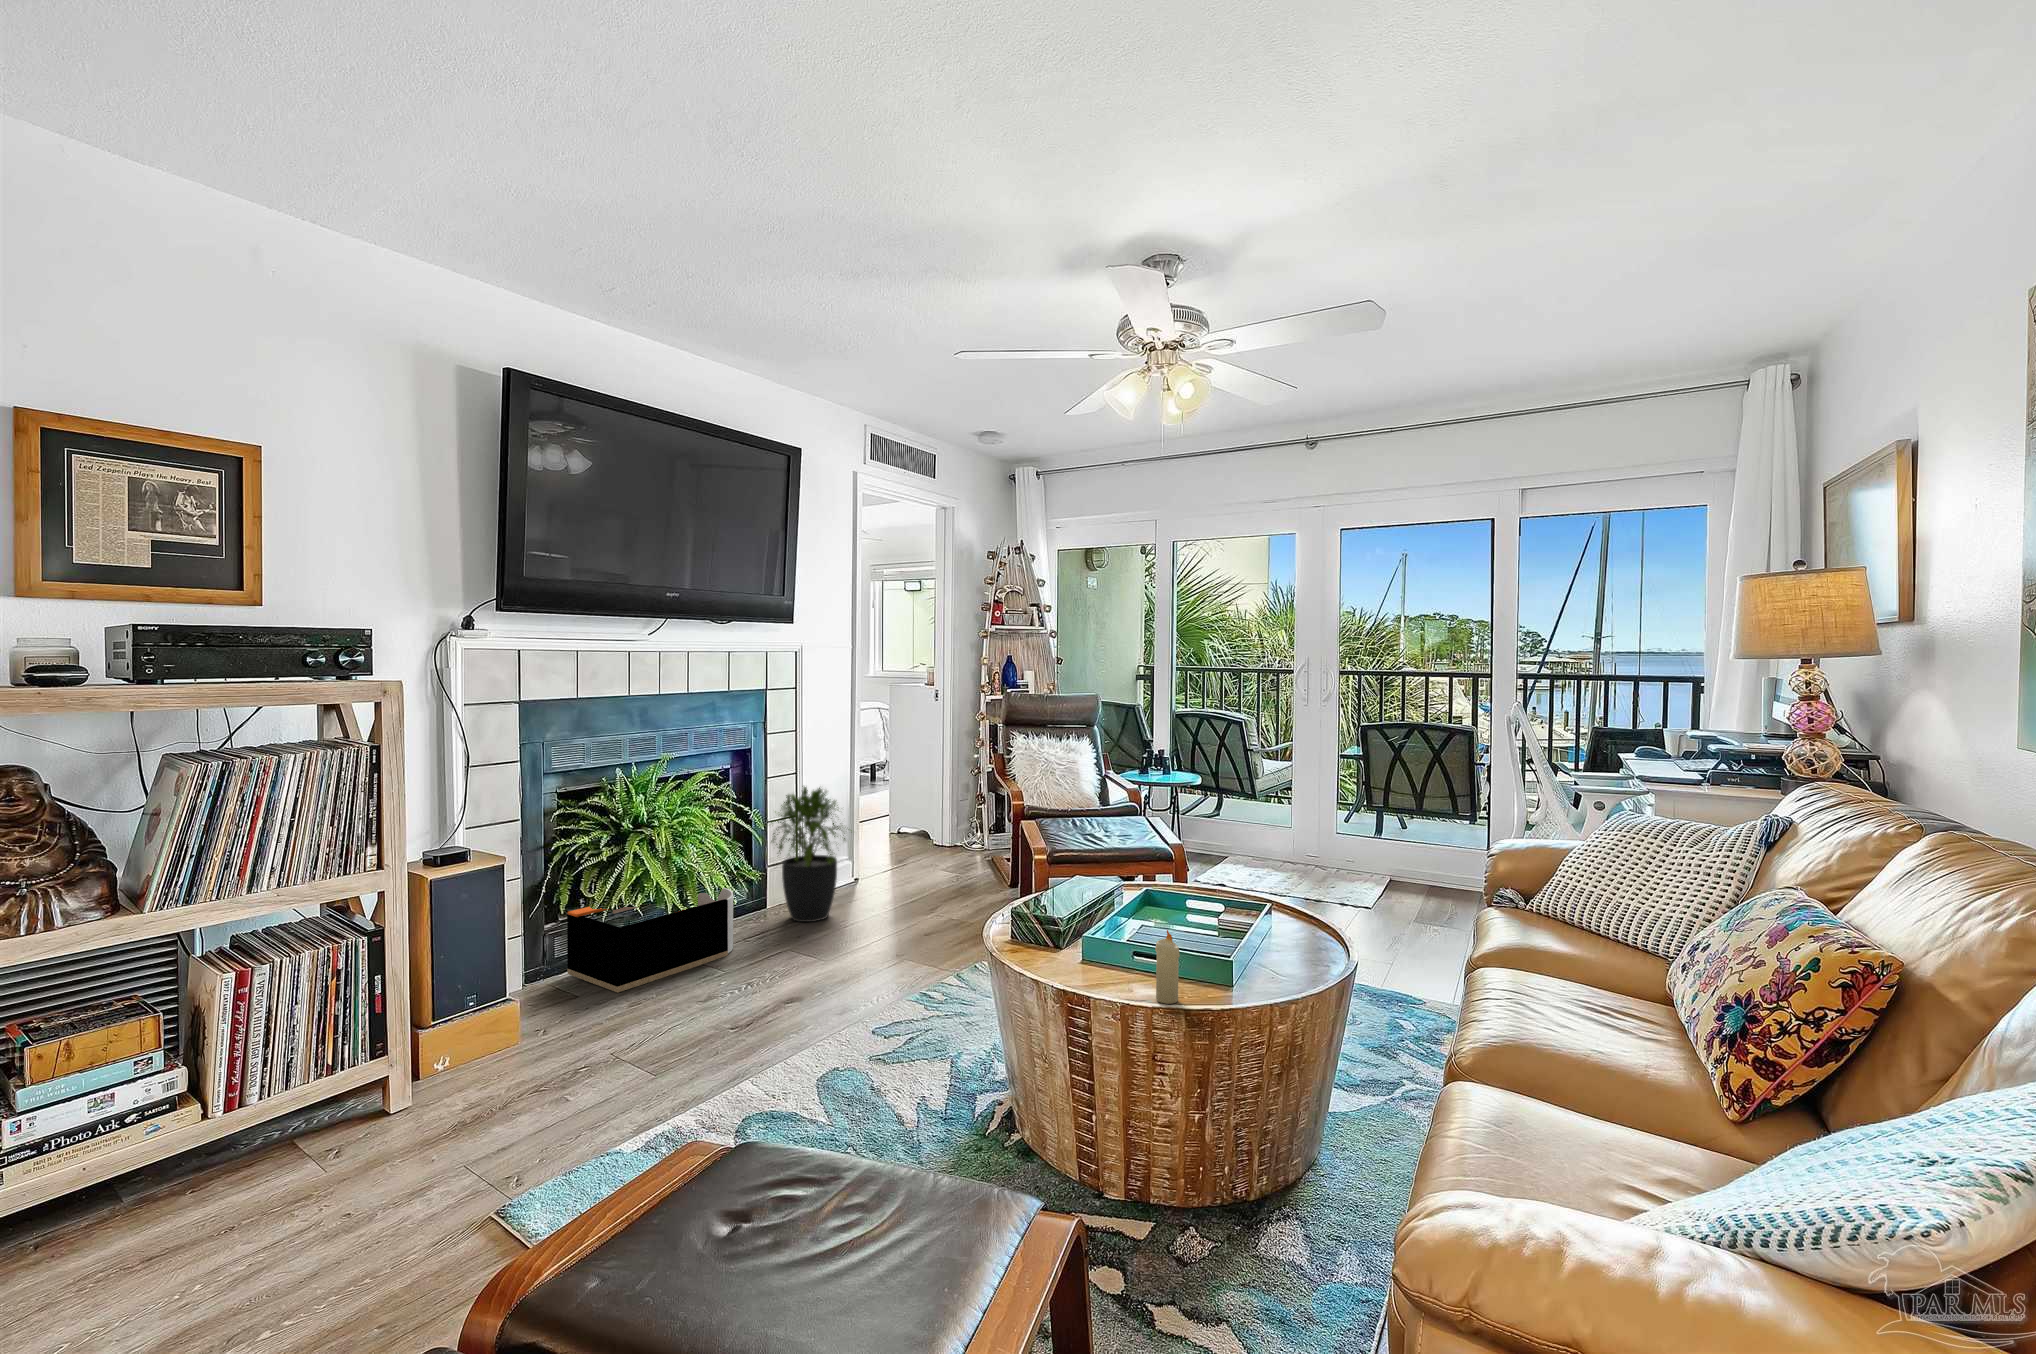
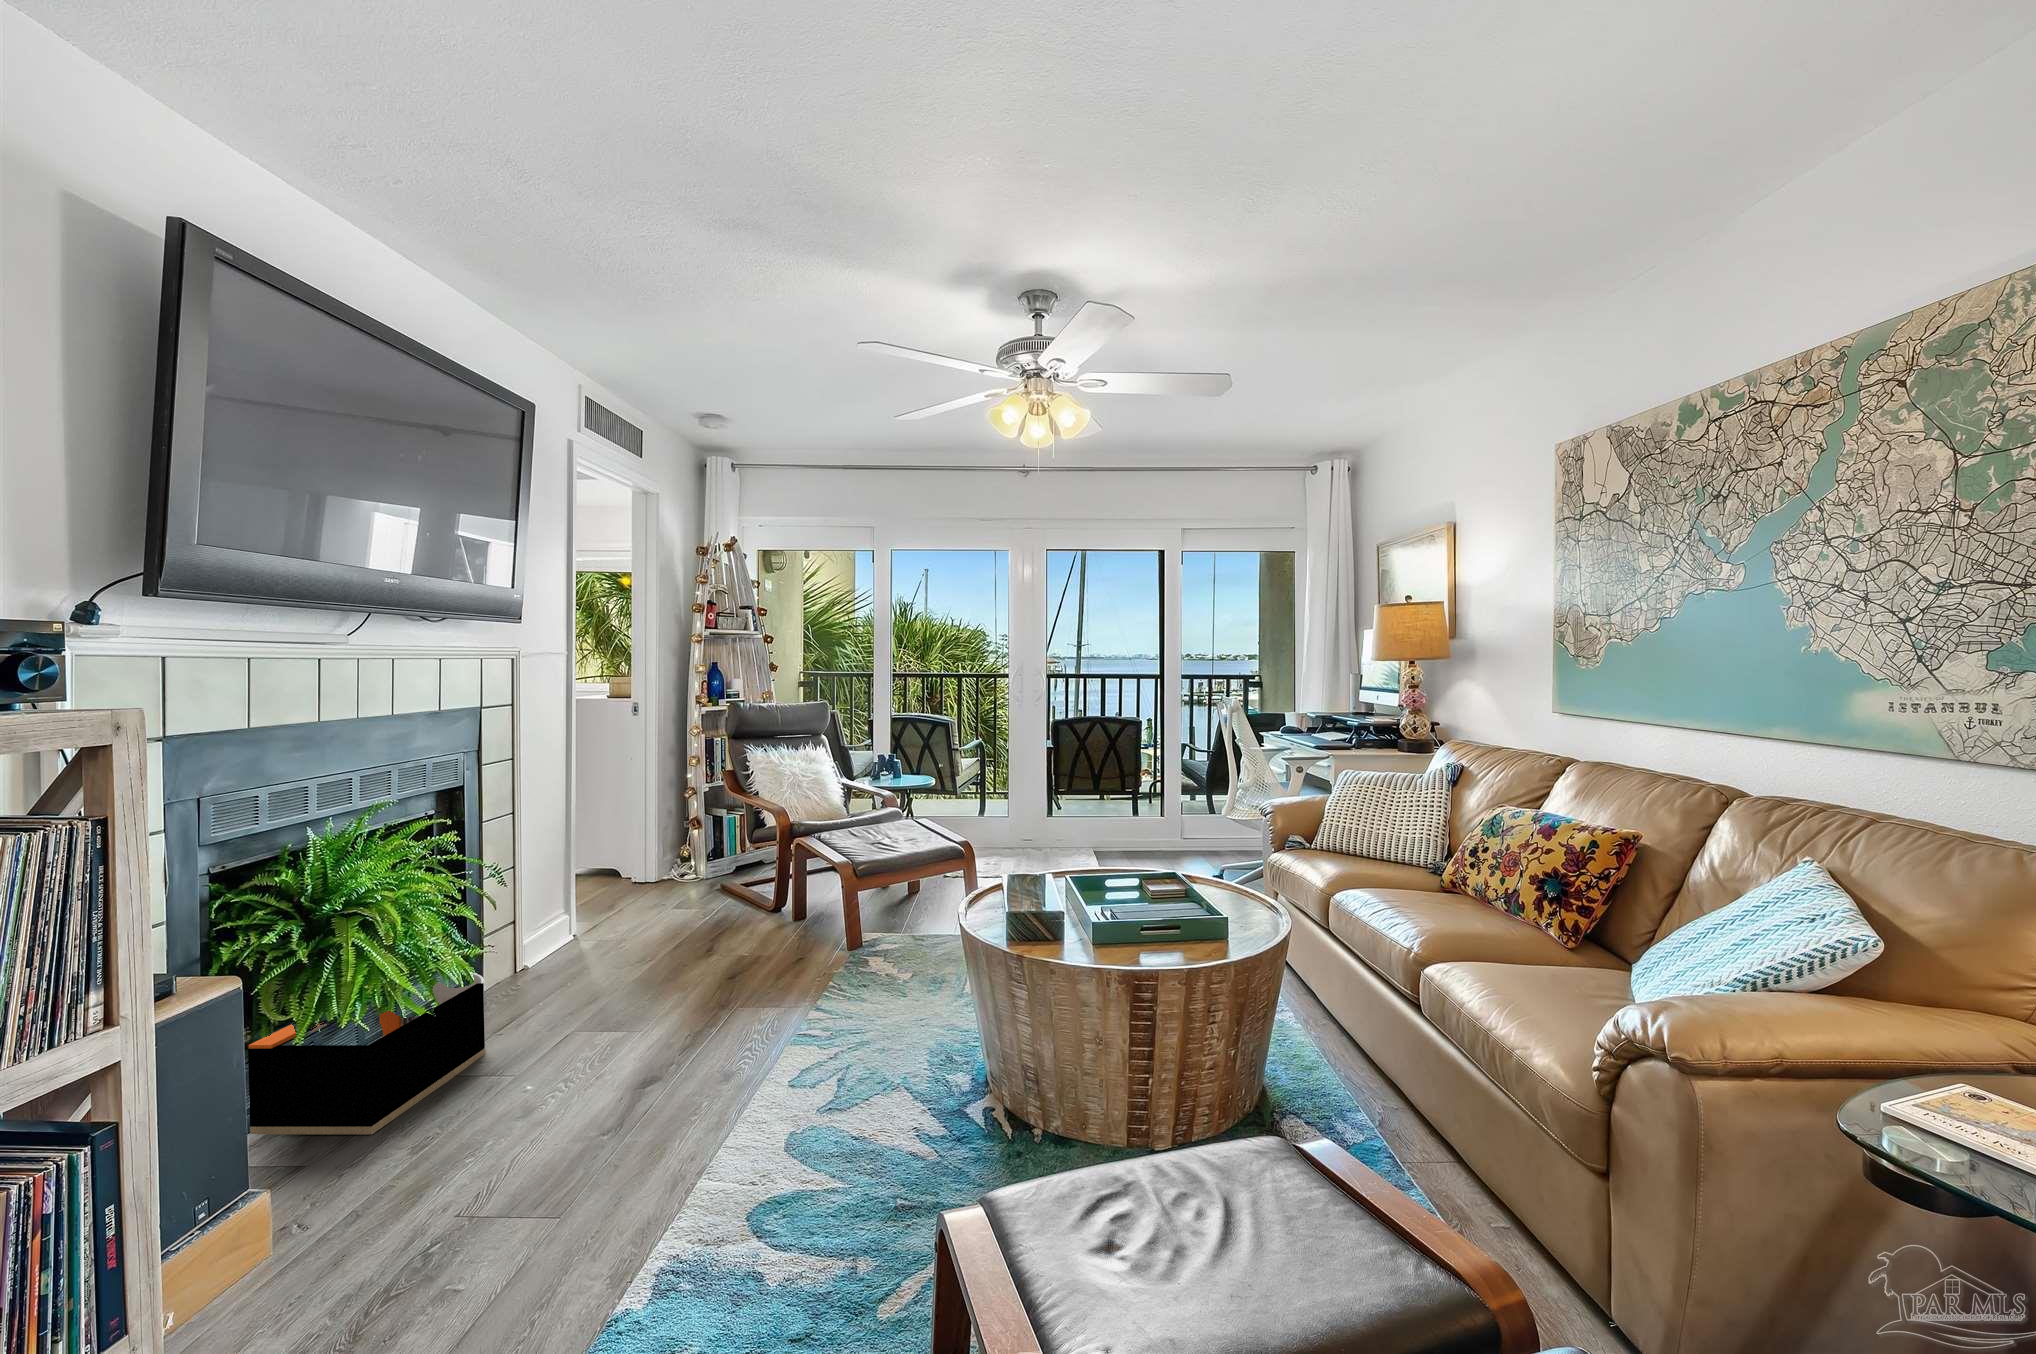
potted plant: present [771,787,852,922] -> none [483,826,603,998]
candle: present [1155,930,1180,1004] -> none [1193,897,1214,961]

